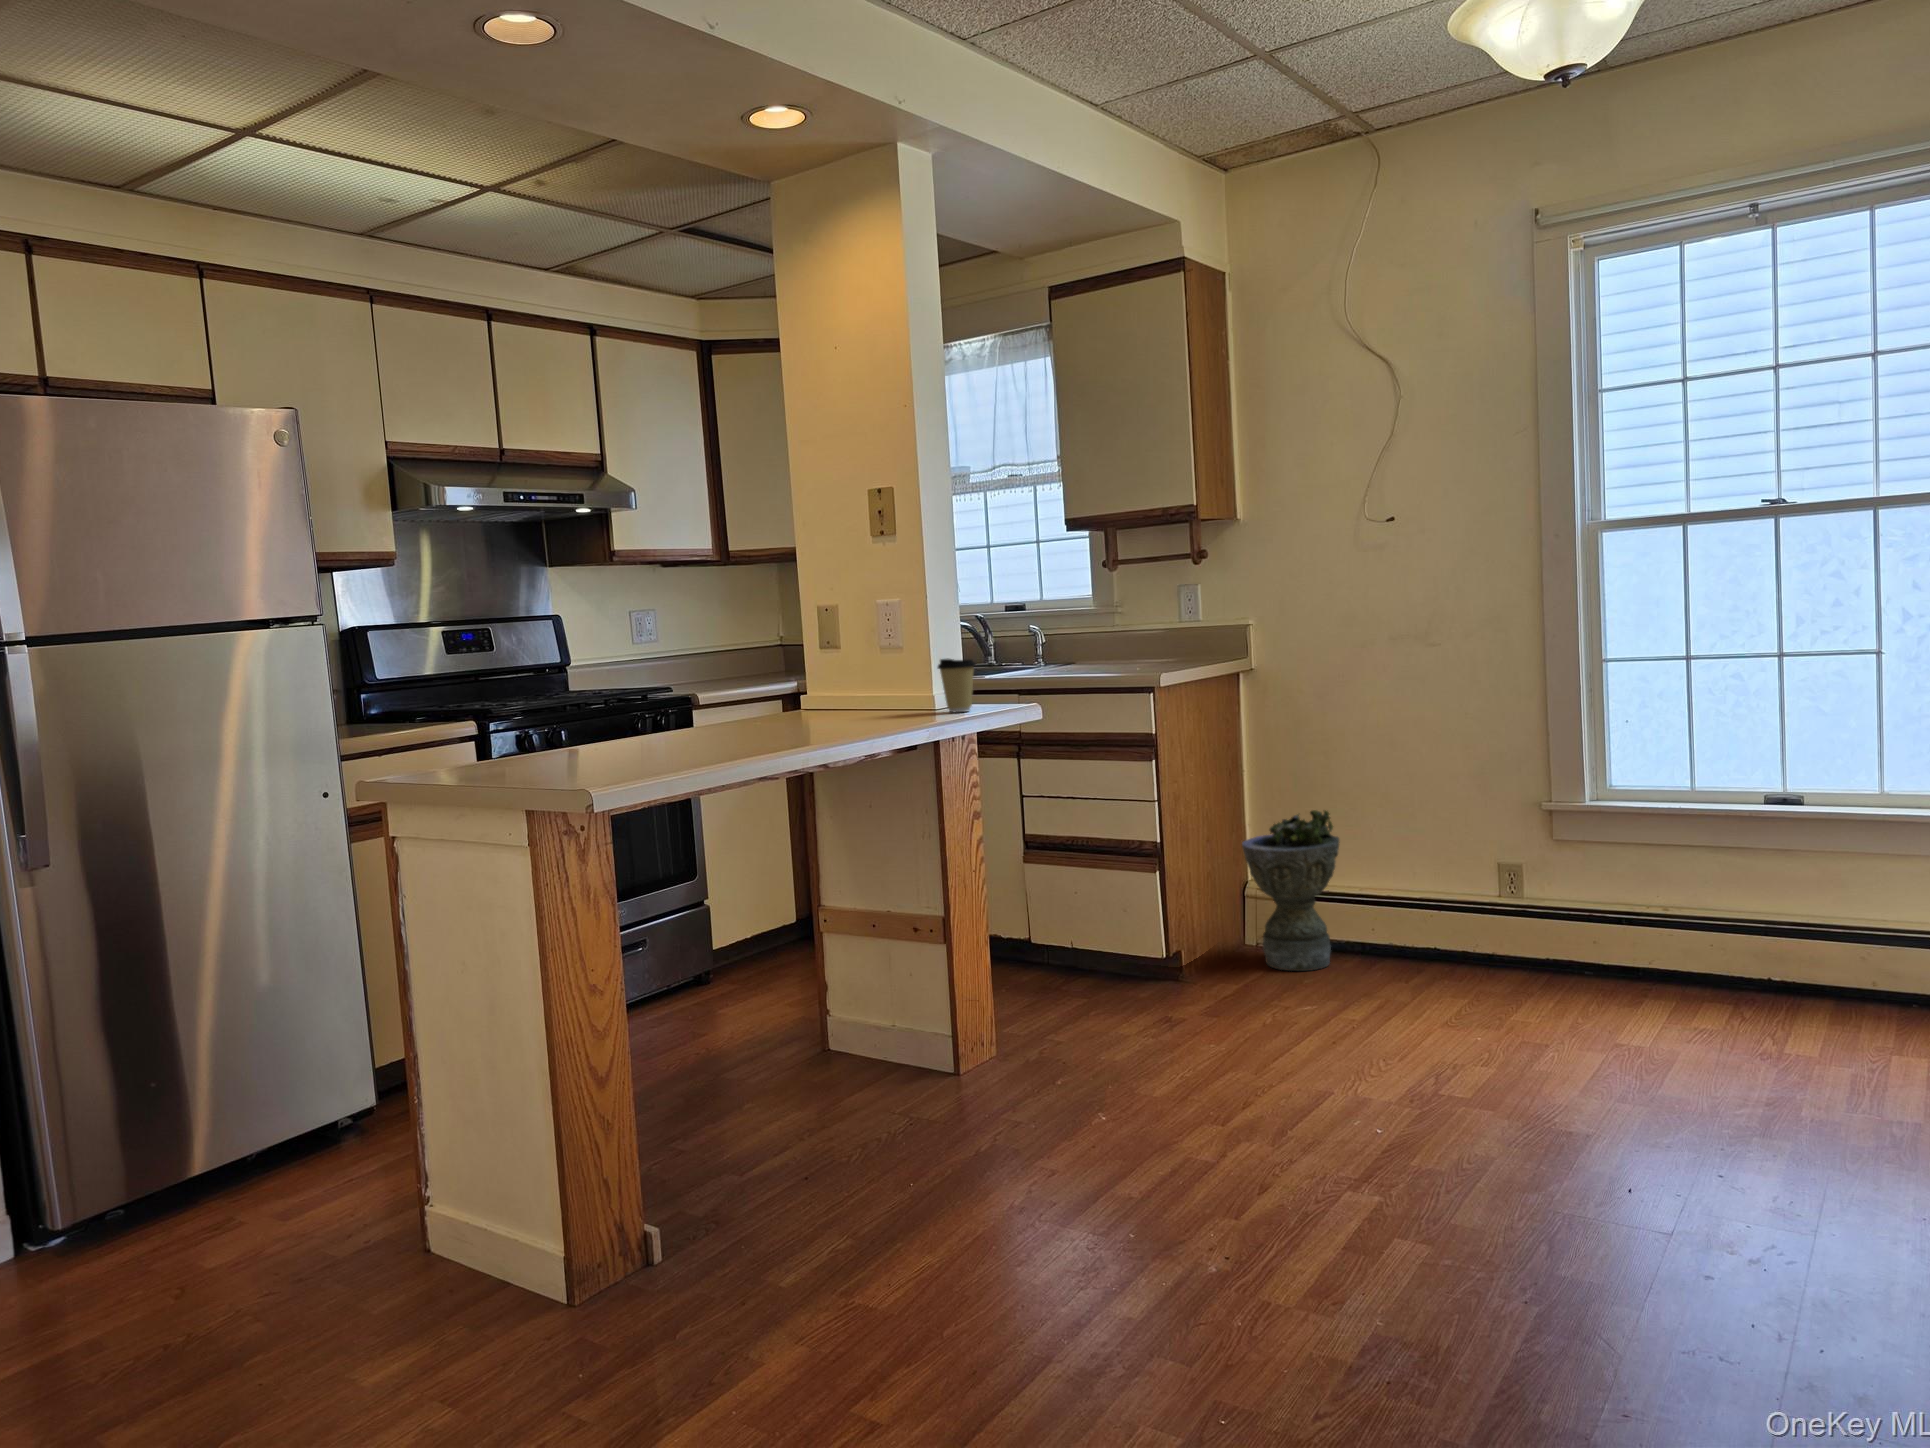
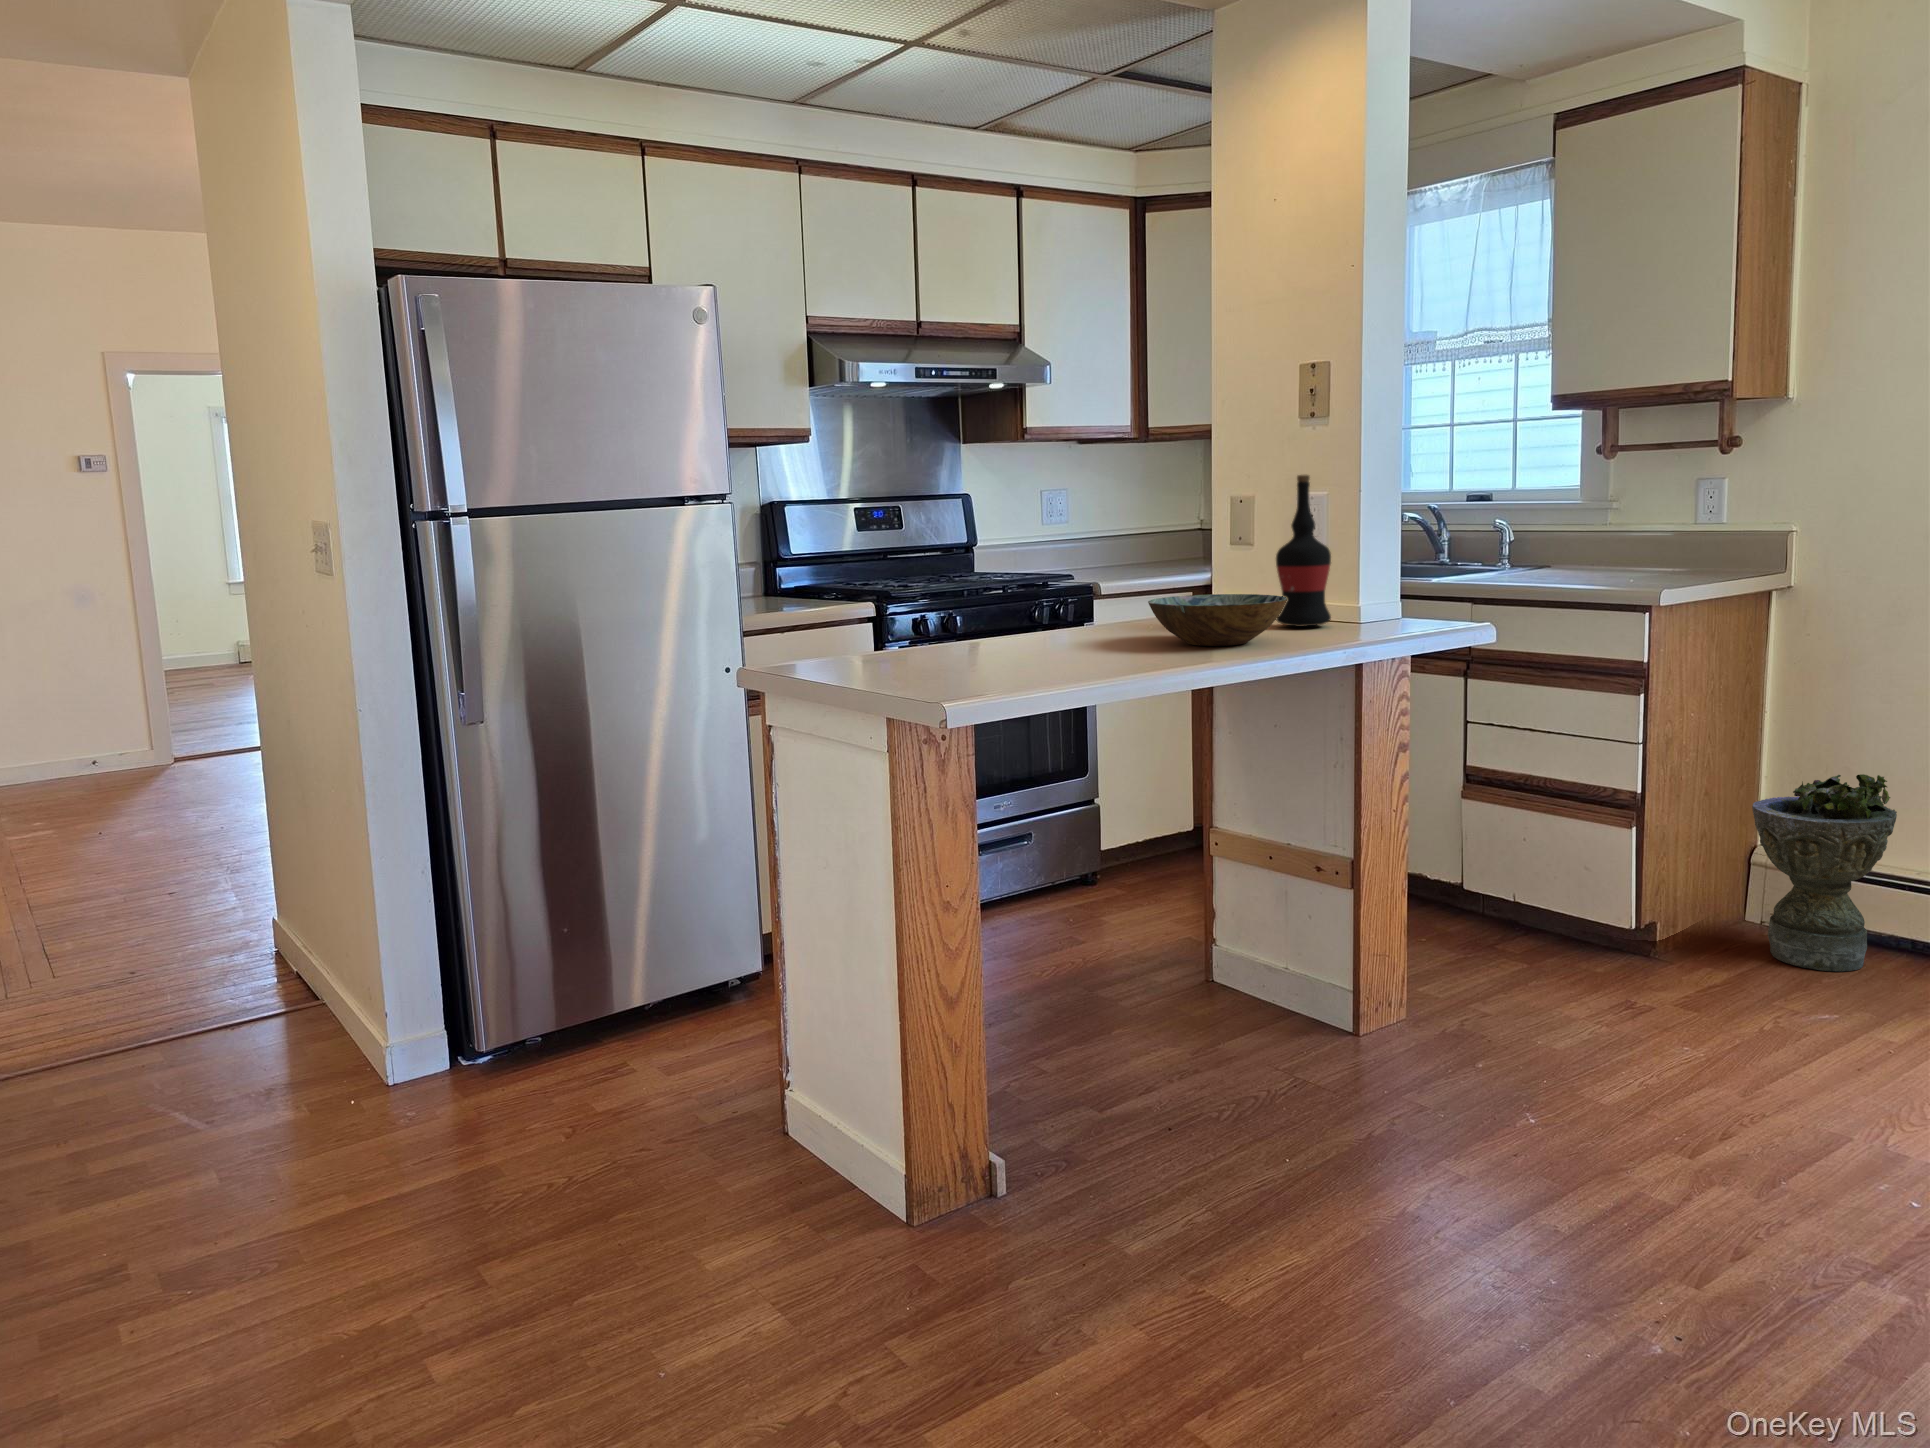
wine bottle: none [860,583,910,714] -> present [1276,475,1331,627]
coffee cup: present [938,659,975,712] -> none [1366,566,1416,630]
bowl: none [755,687,875,733] -> present [1148,594,1287,646]

